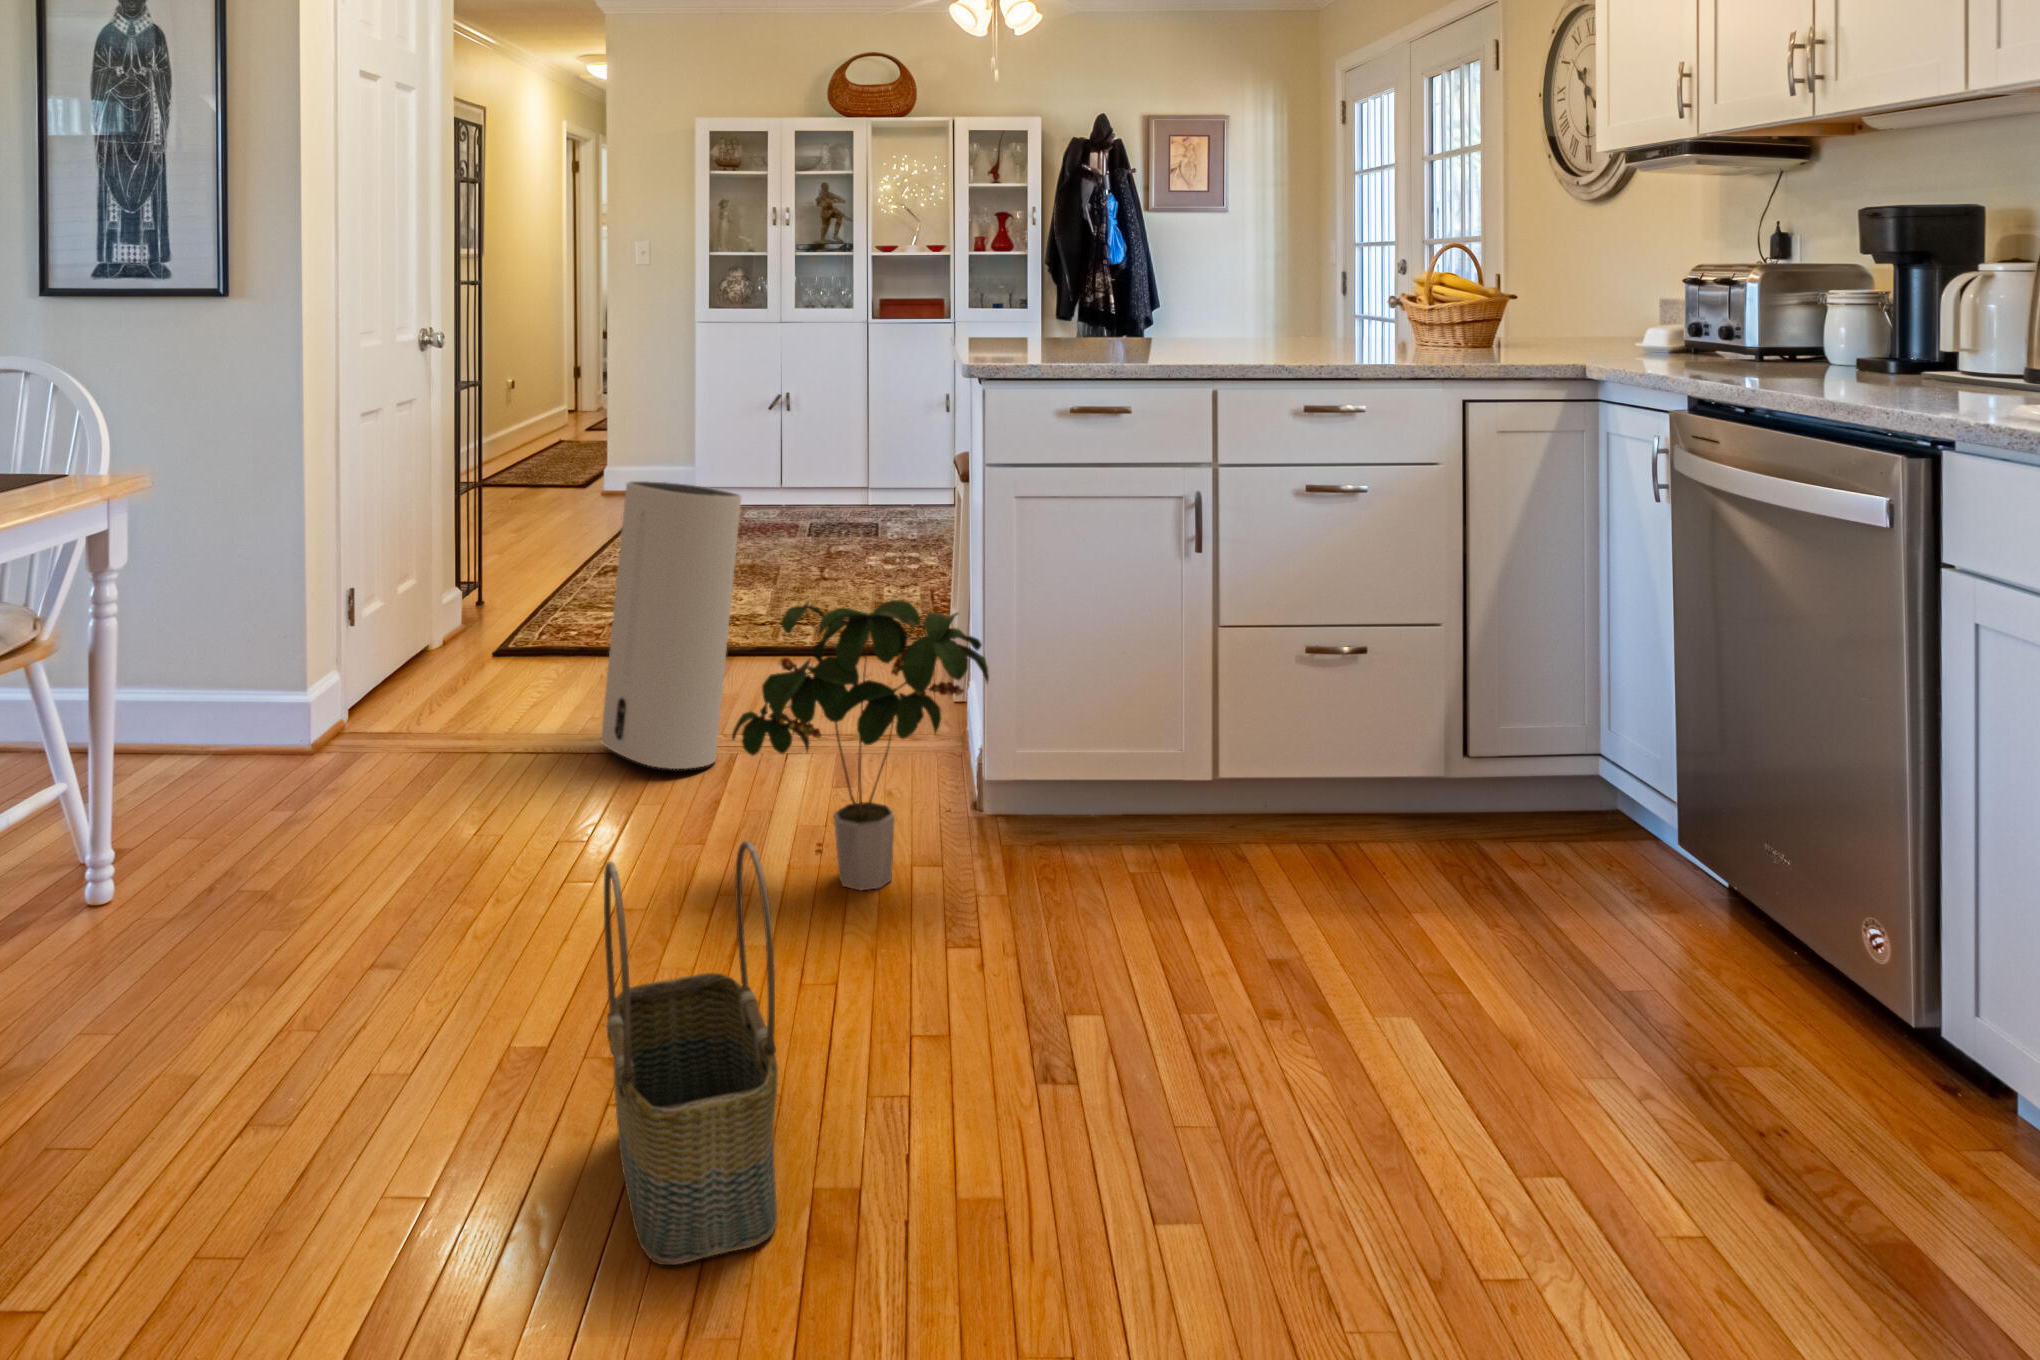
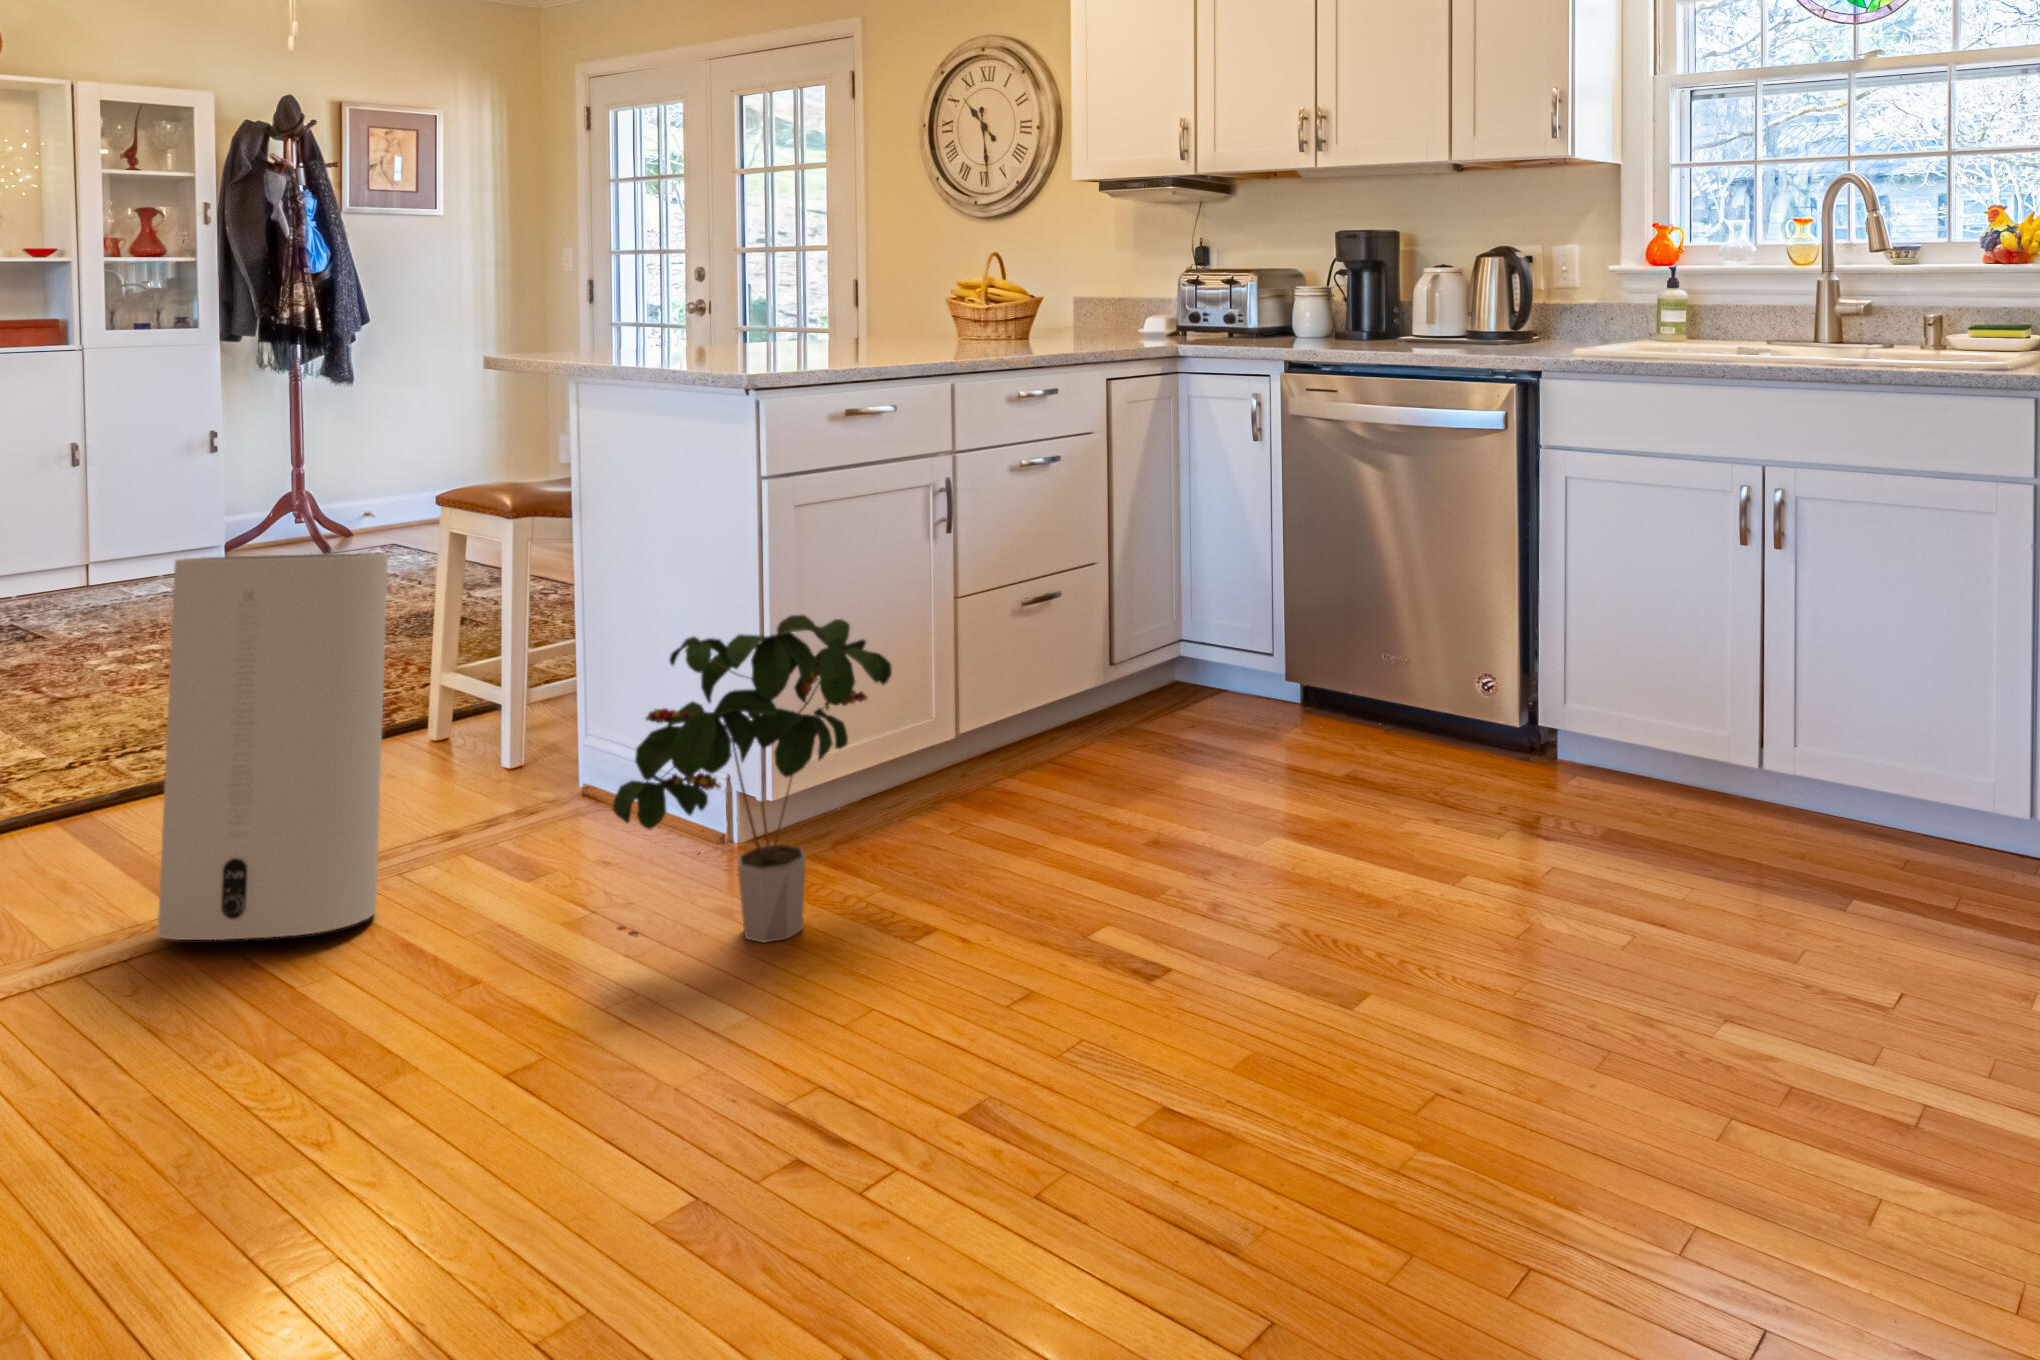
basket: present [604,841,778,1265] -> none [935,813,1206,1222]

